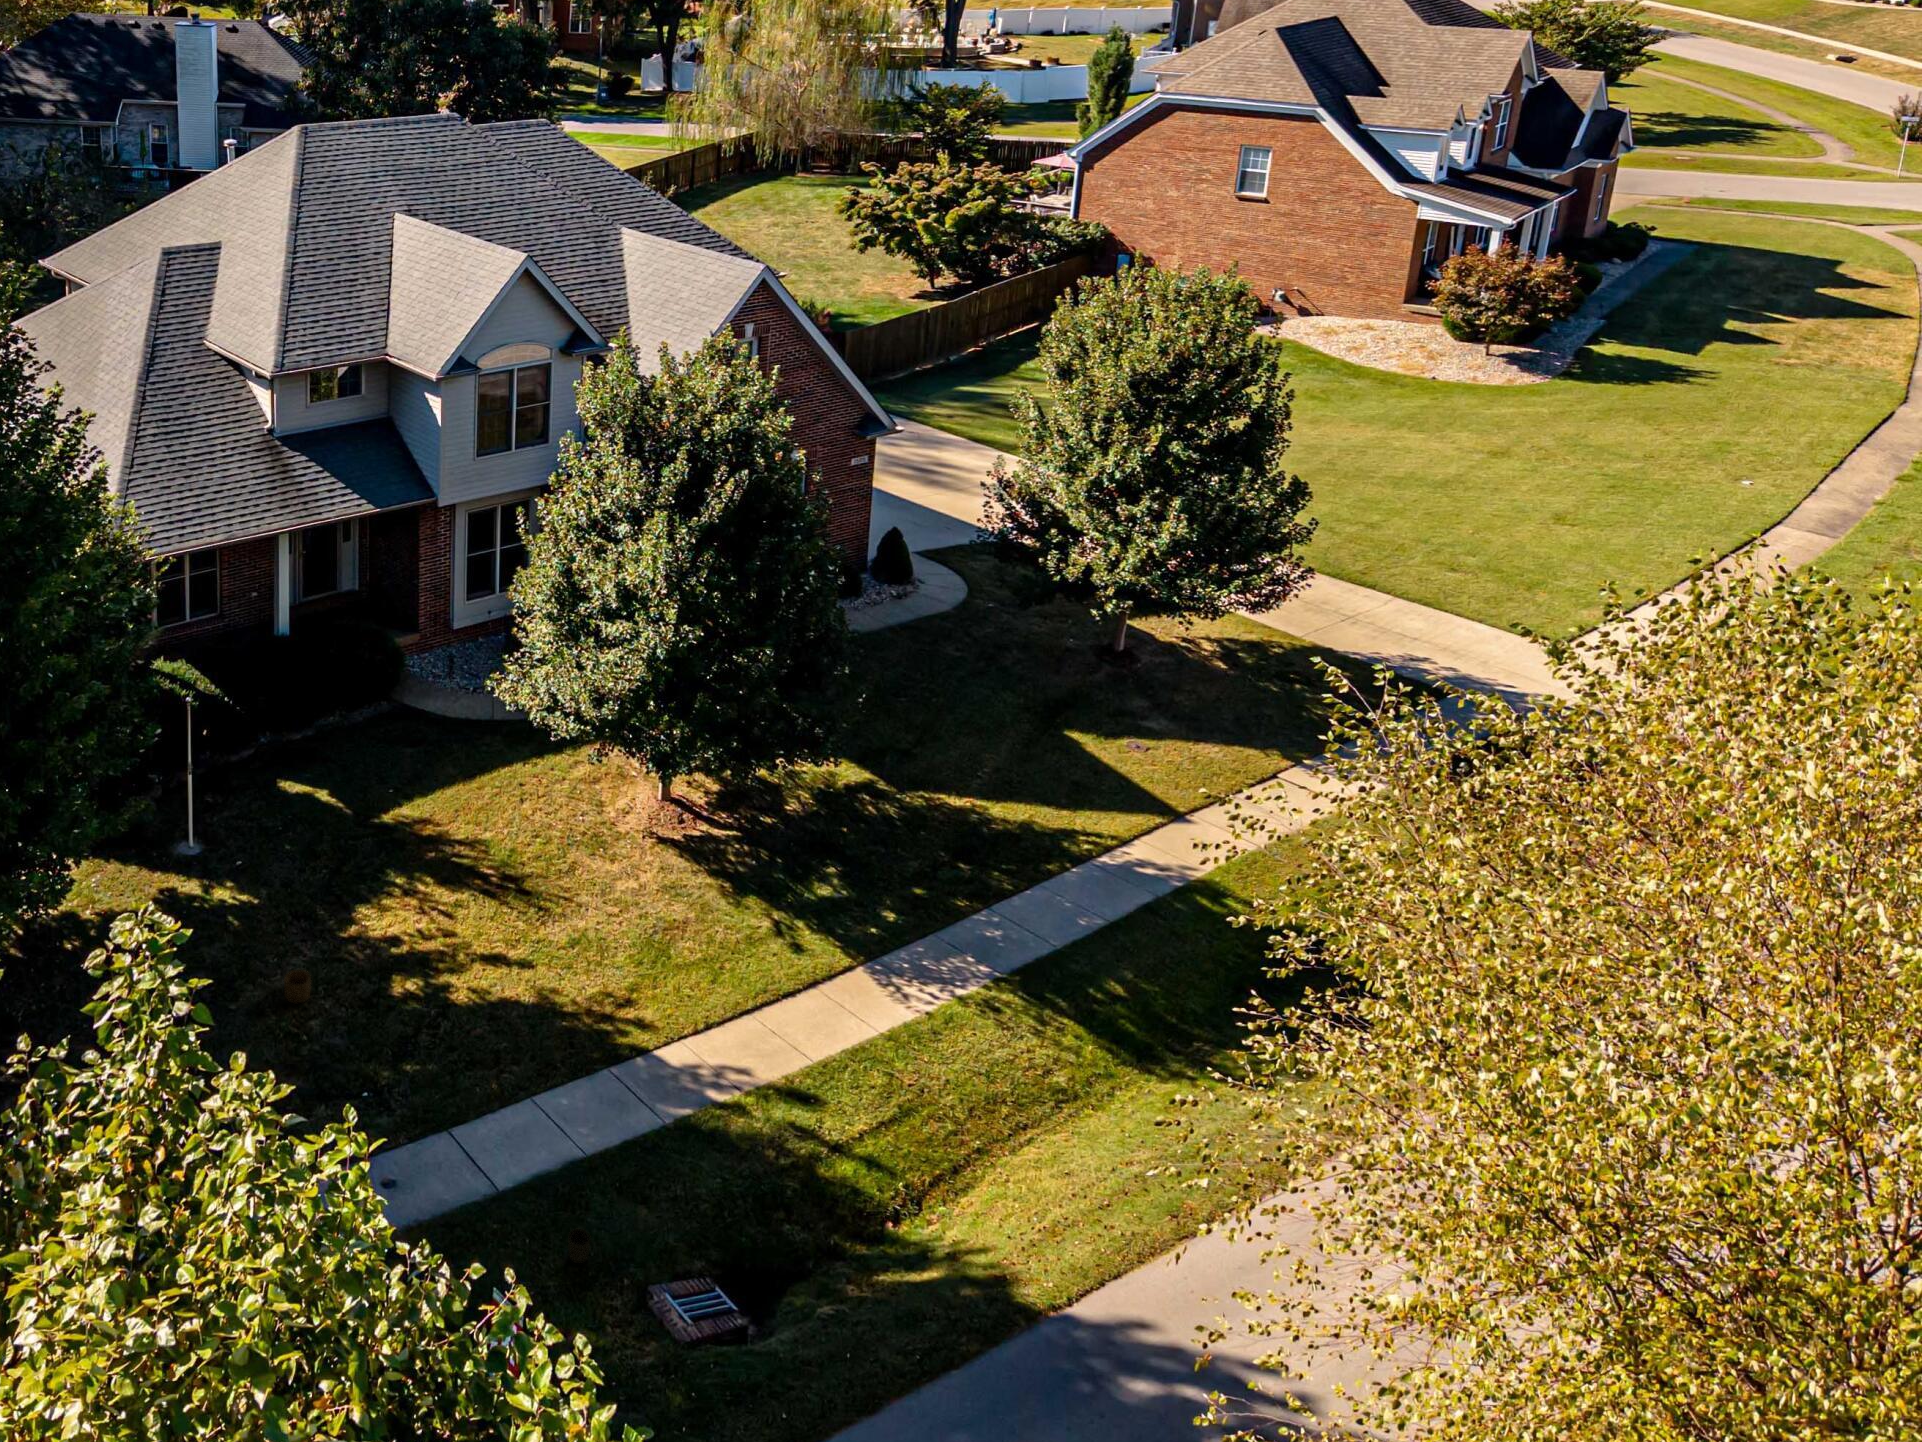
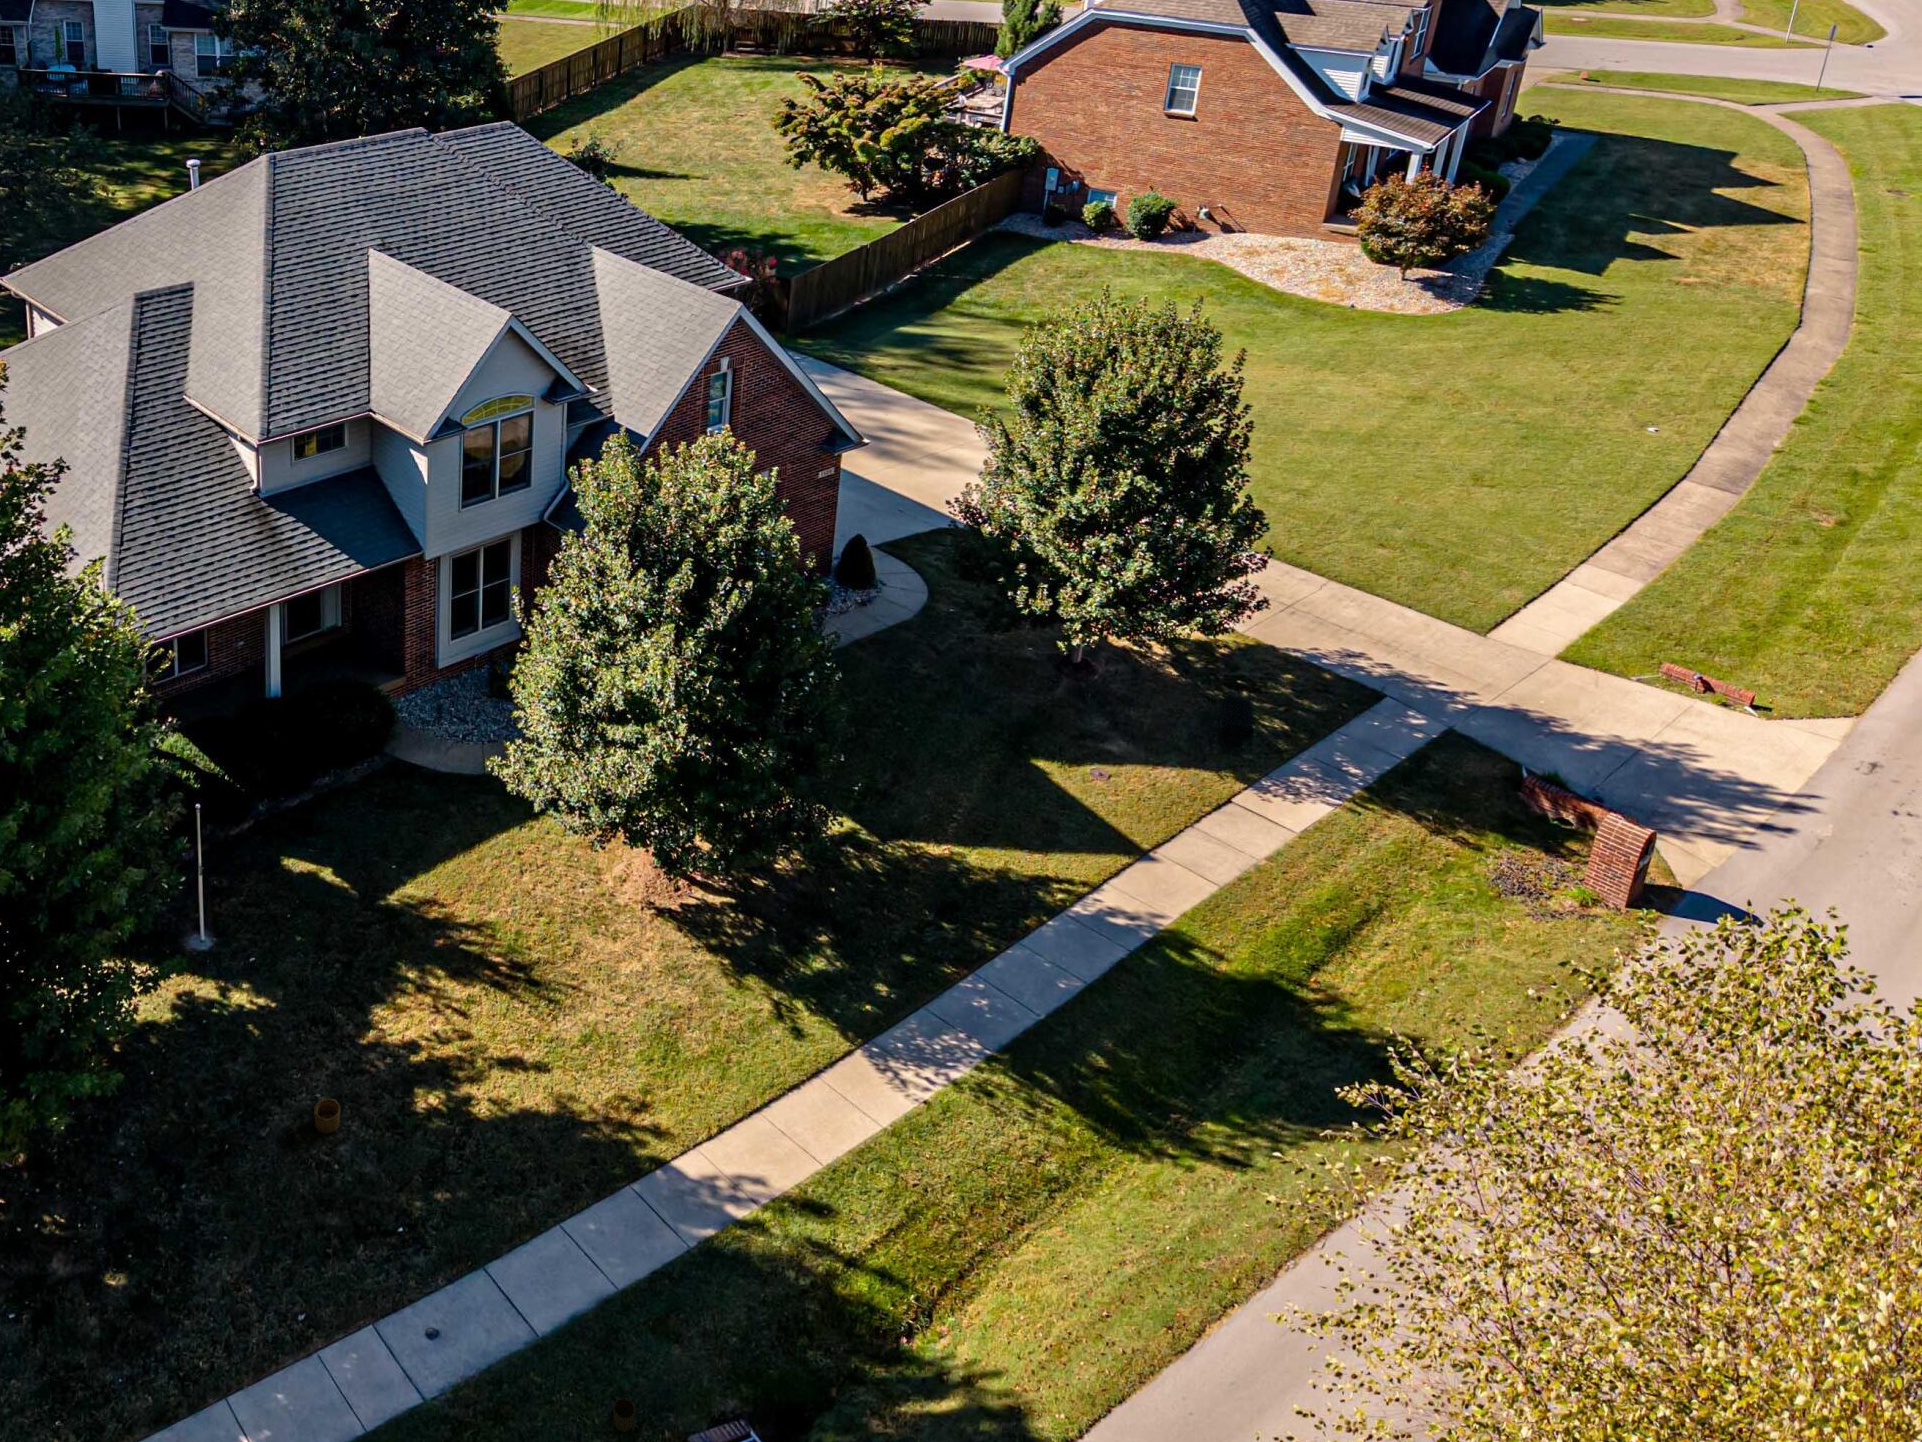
bench: none [1270,688,1305,742] -> present [1218,695,1254,748]

